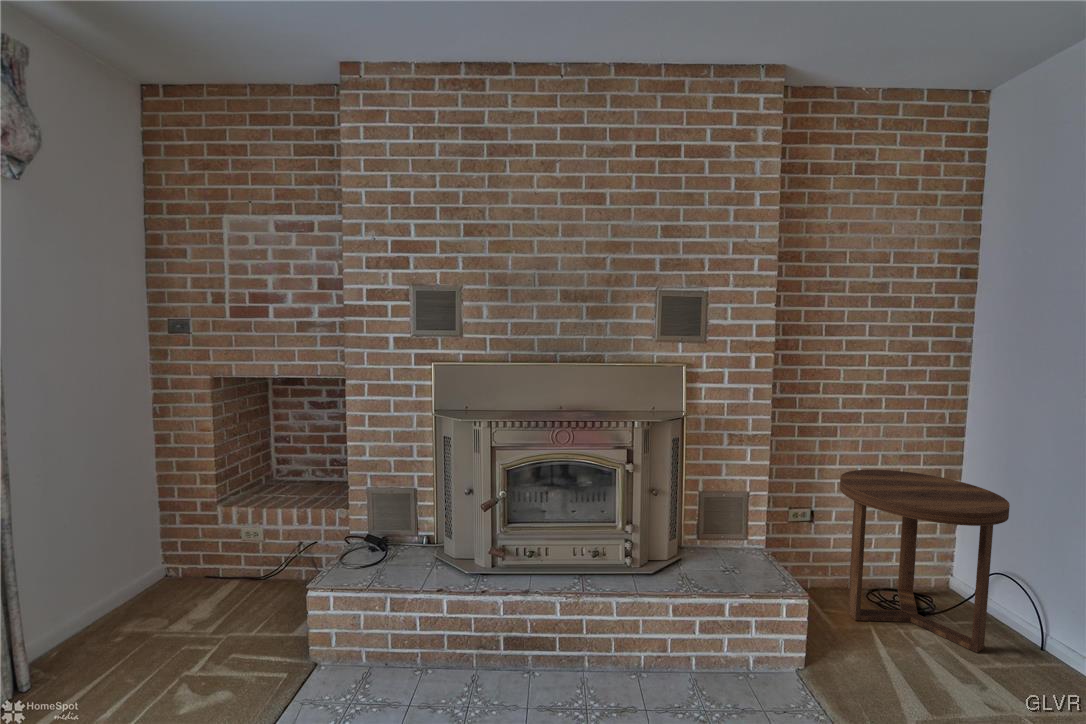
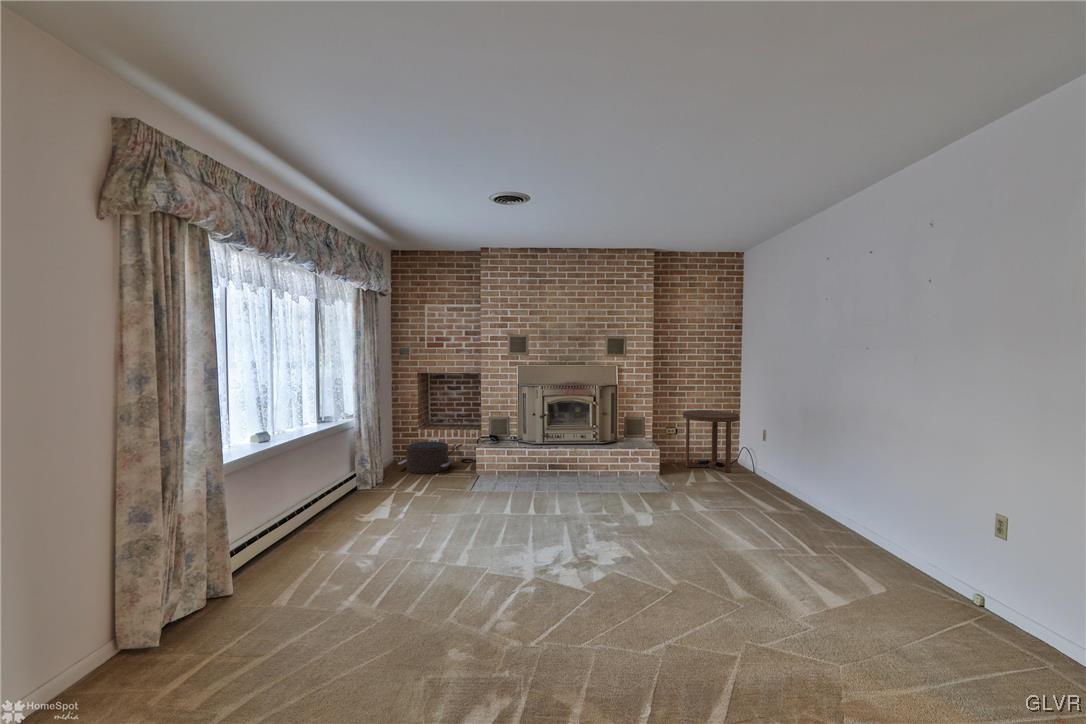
pouf: none [115,543,275,652] -> present [398,442,453,474]

